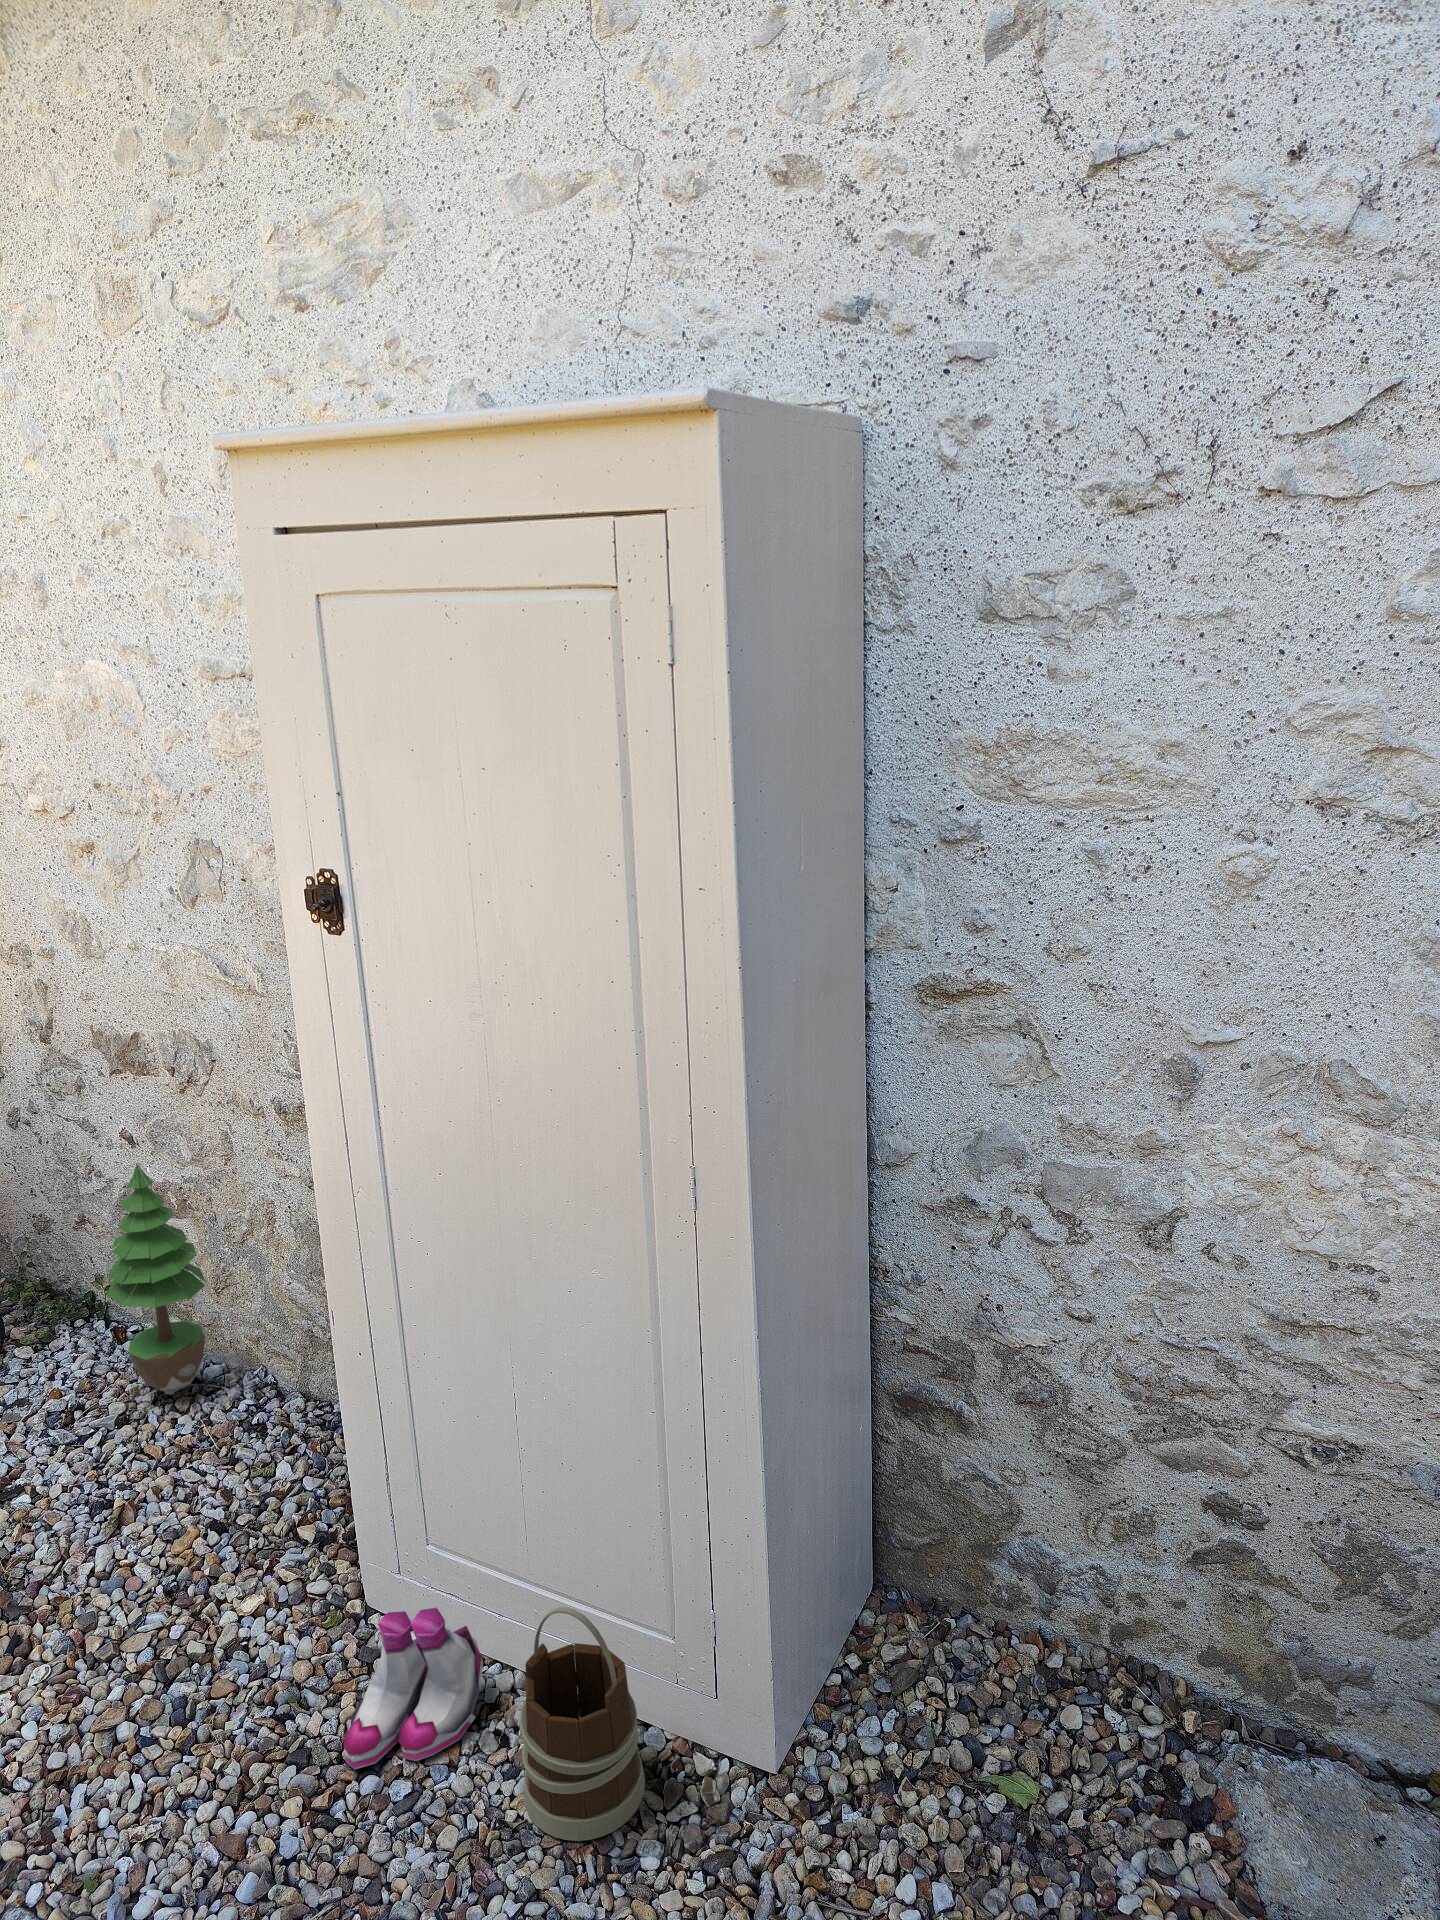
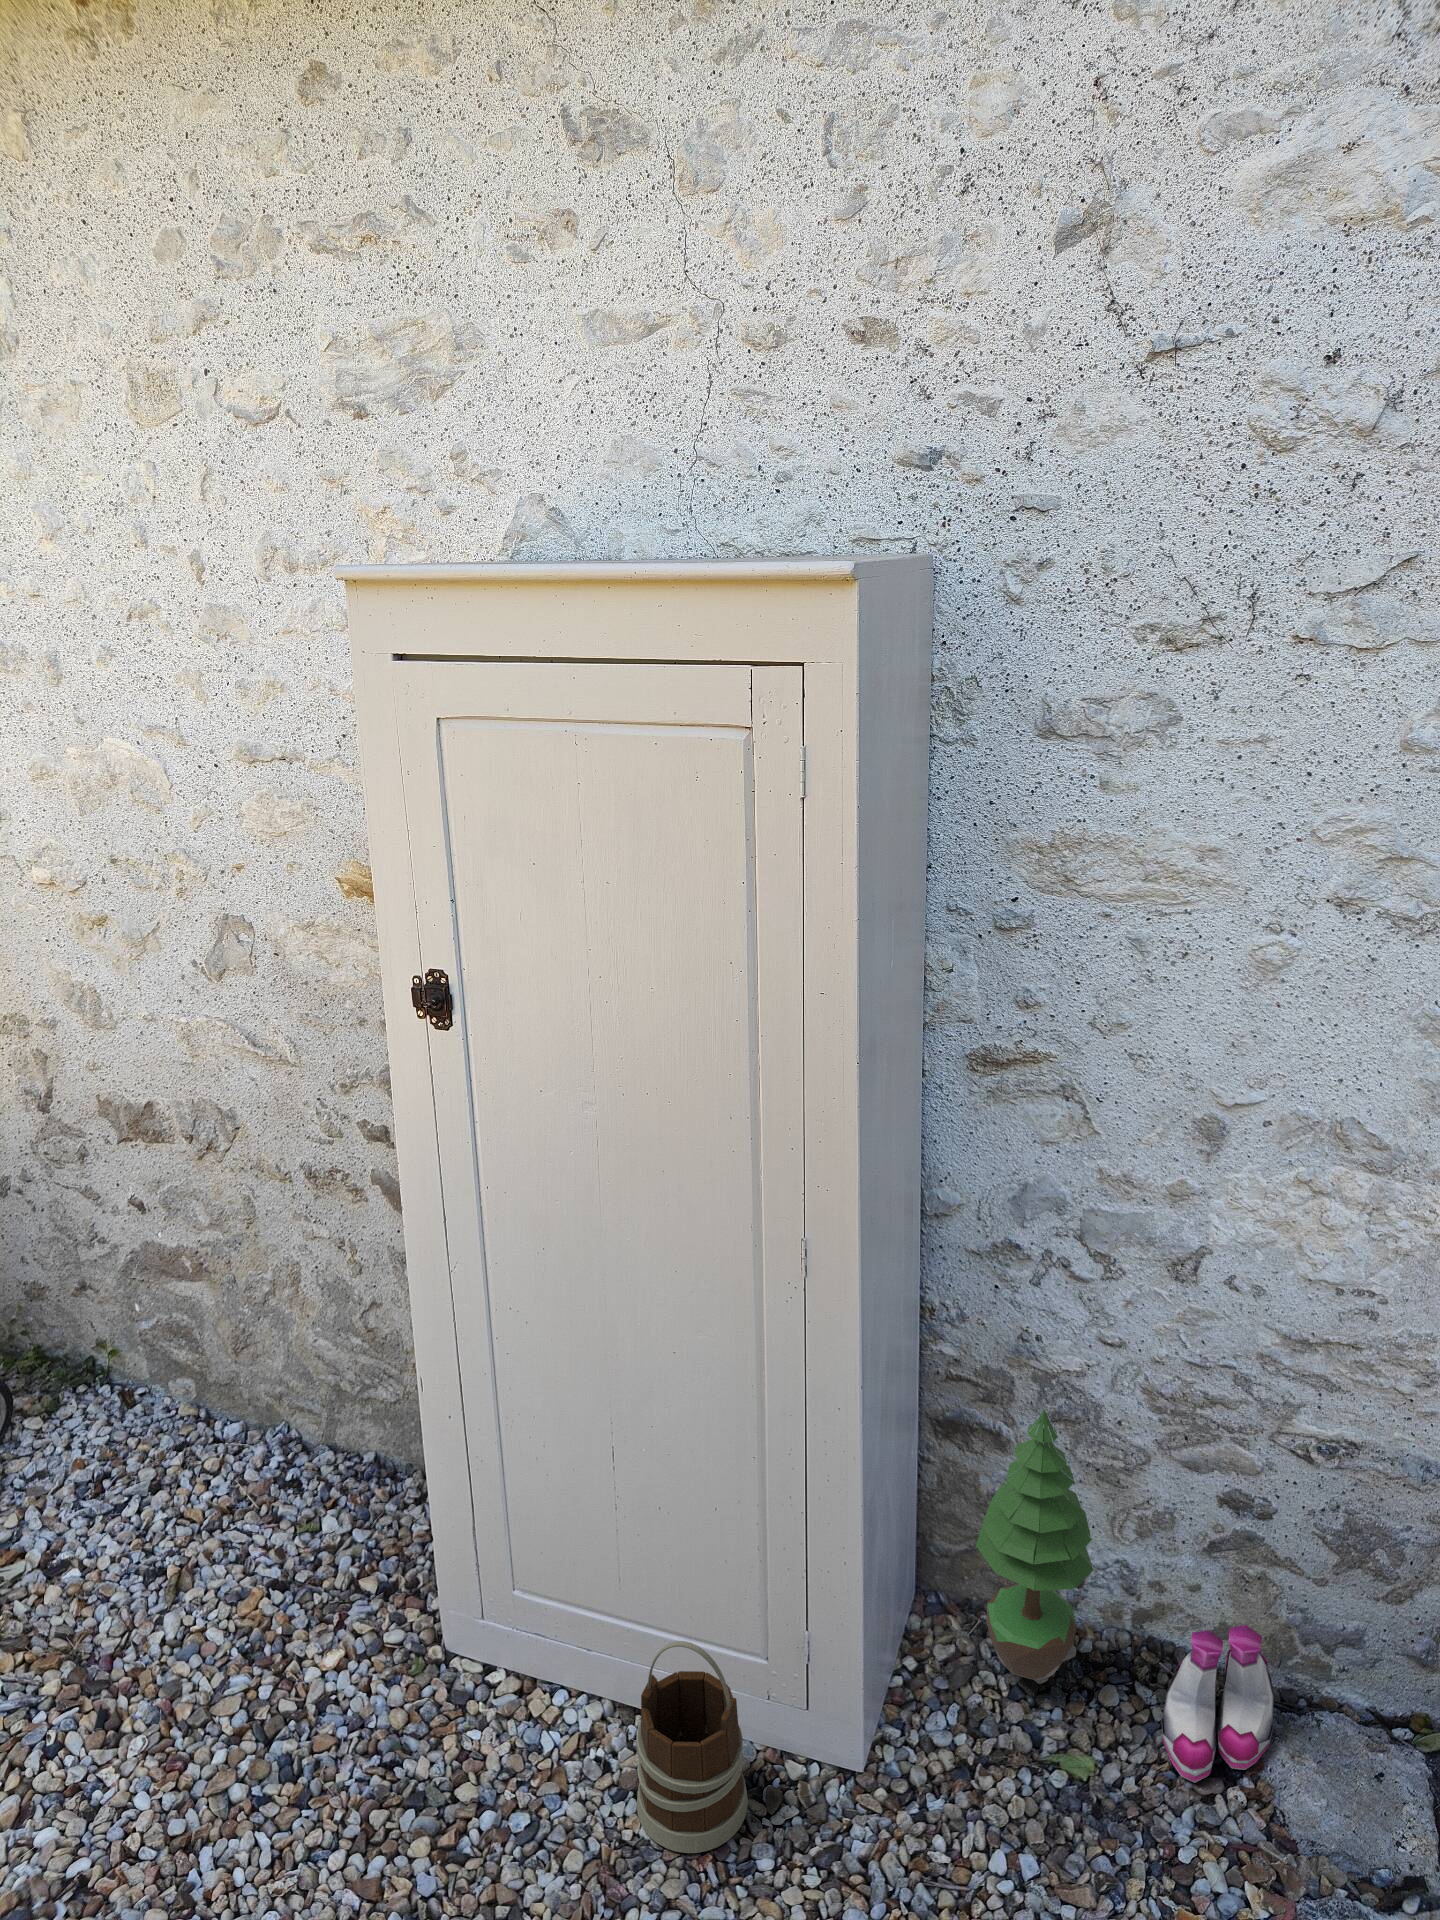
potted tree: present [107,1163,205,1395] -> present [975,1409,1094,1684]
boots: present [344,1608,483,1769] -> present [1161,1625,1274,1783]

